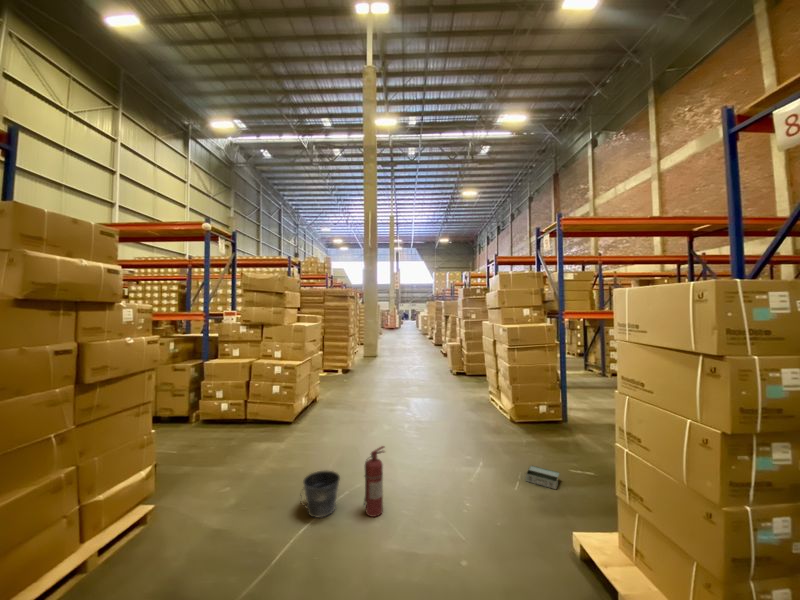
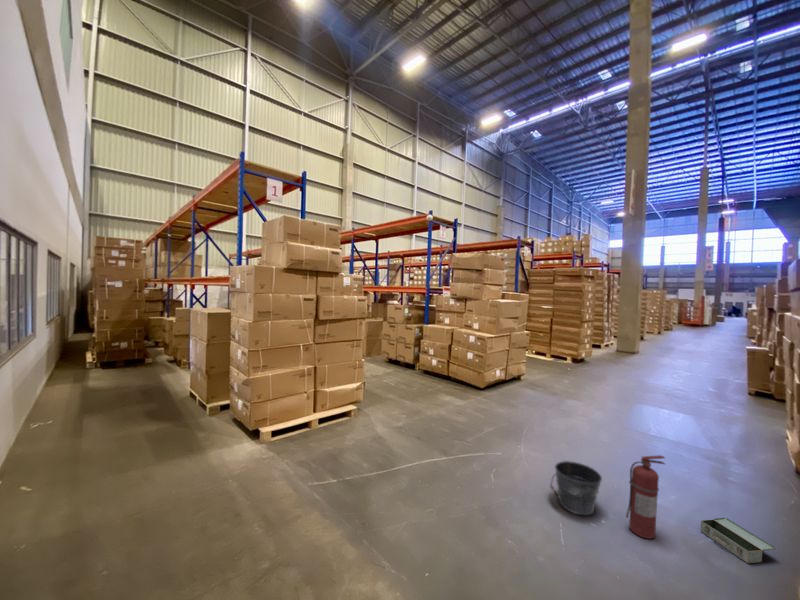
fire extinguisher: present [364,446,384,517] -> present [626,455,665,539]
bucket: present [301,471,340,518] -> present [551,461,602,515]

